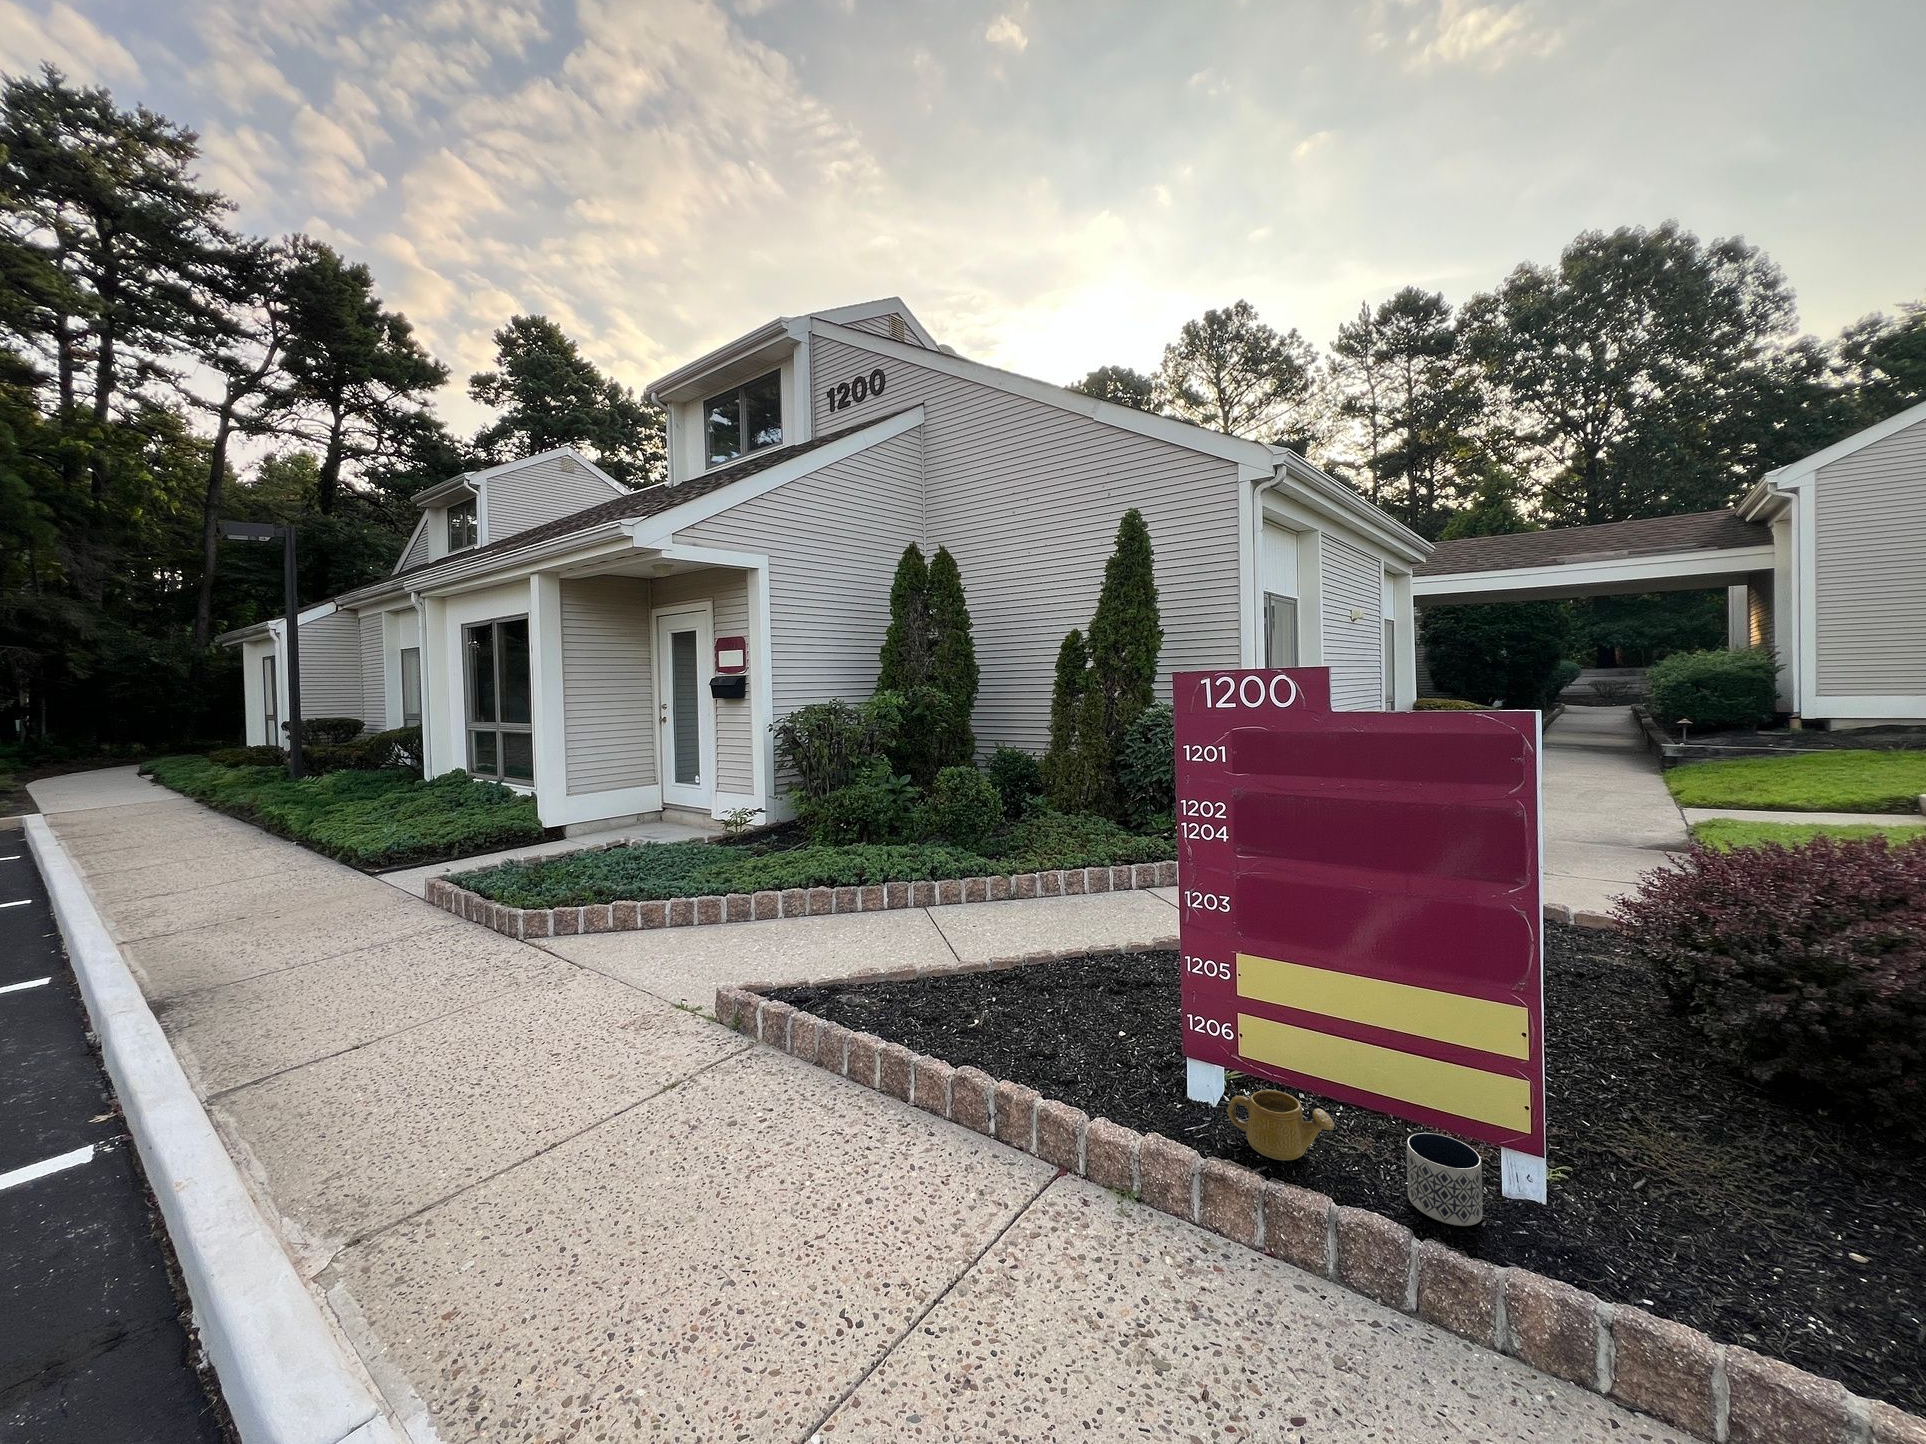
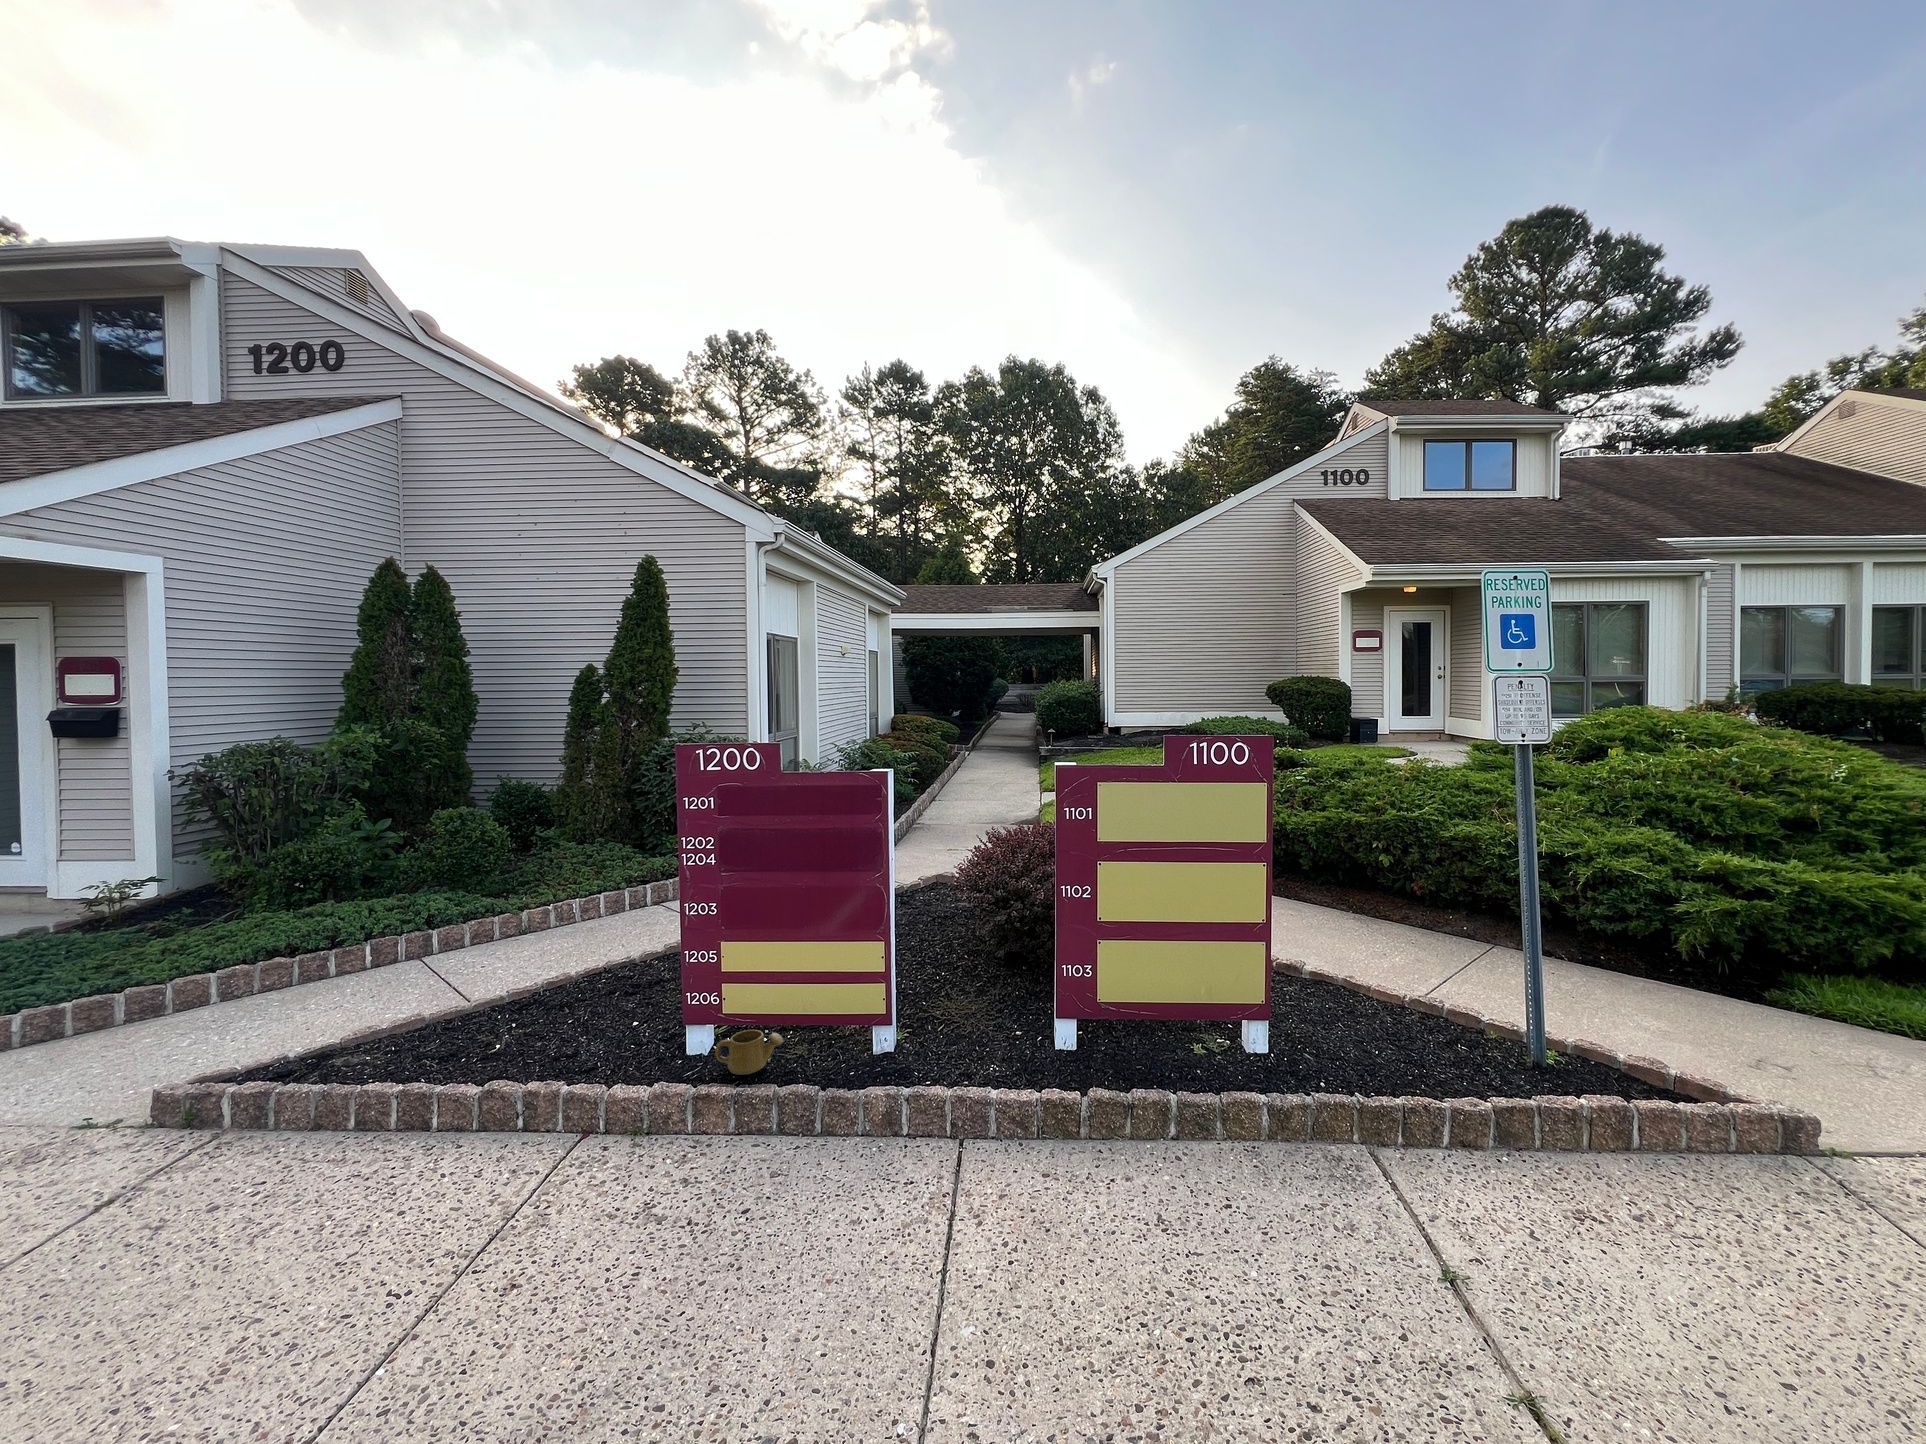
planter: present [1407,1133,1482,1226] -> none [822,1027,860,1076]

